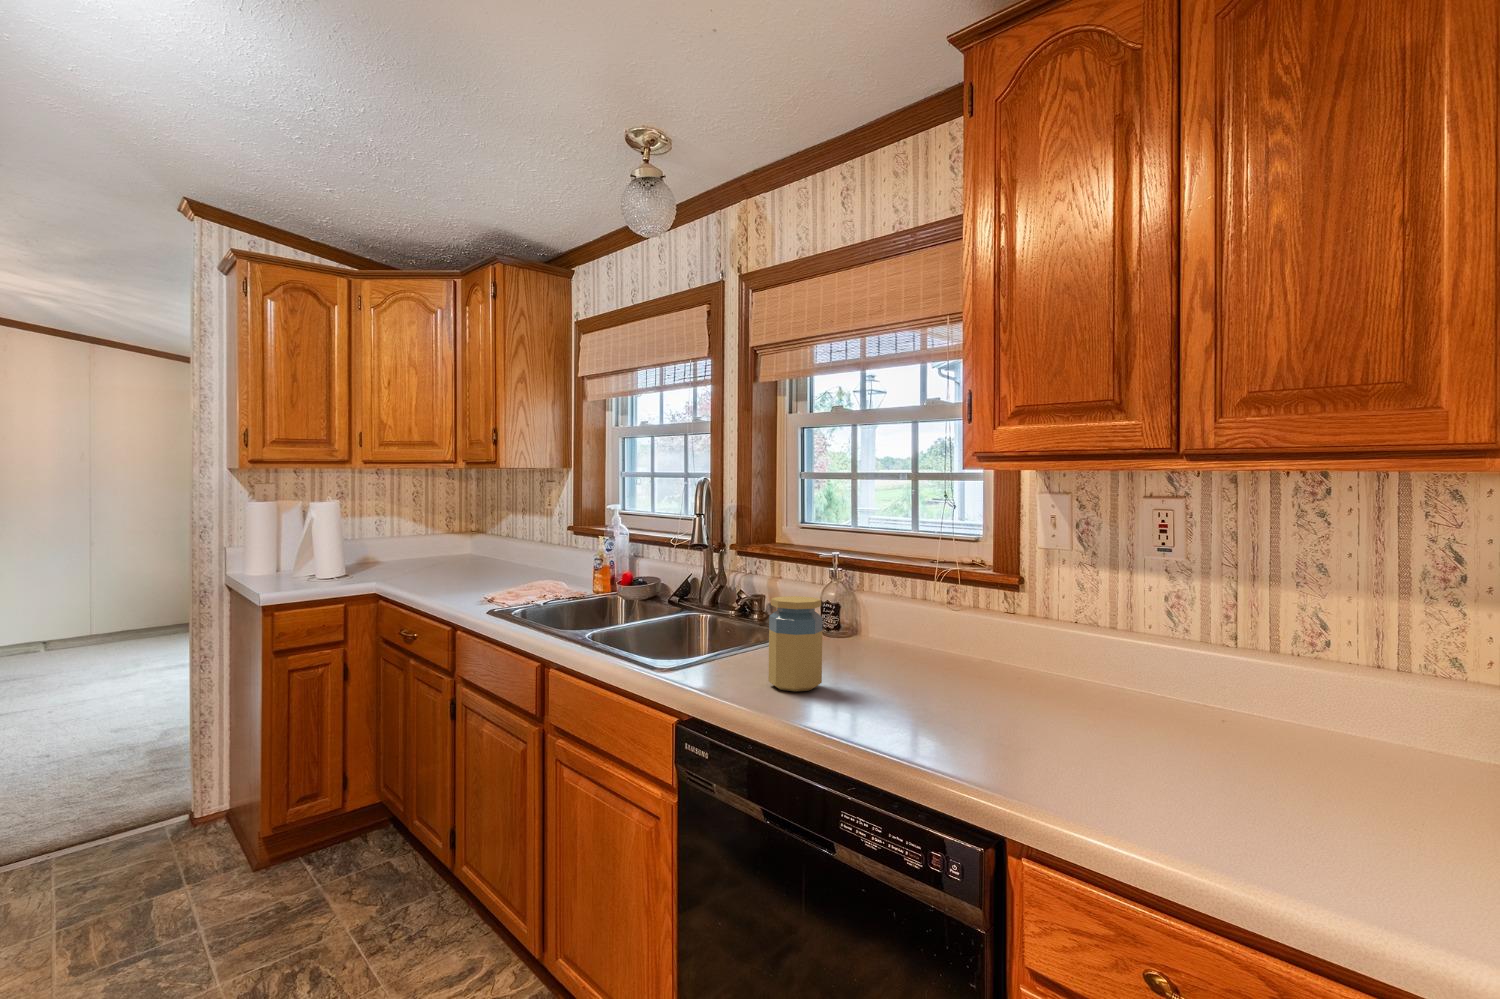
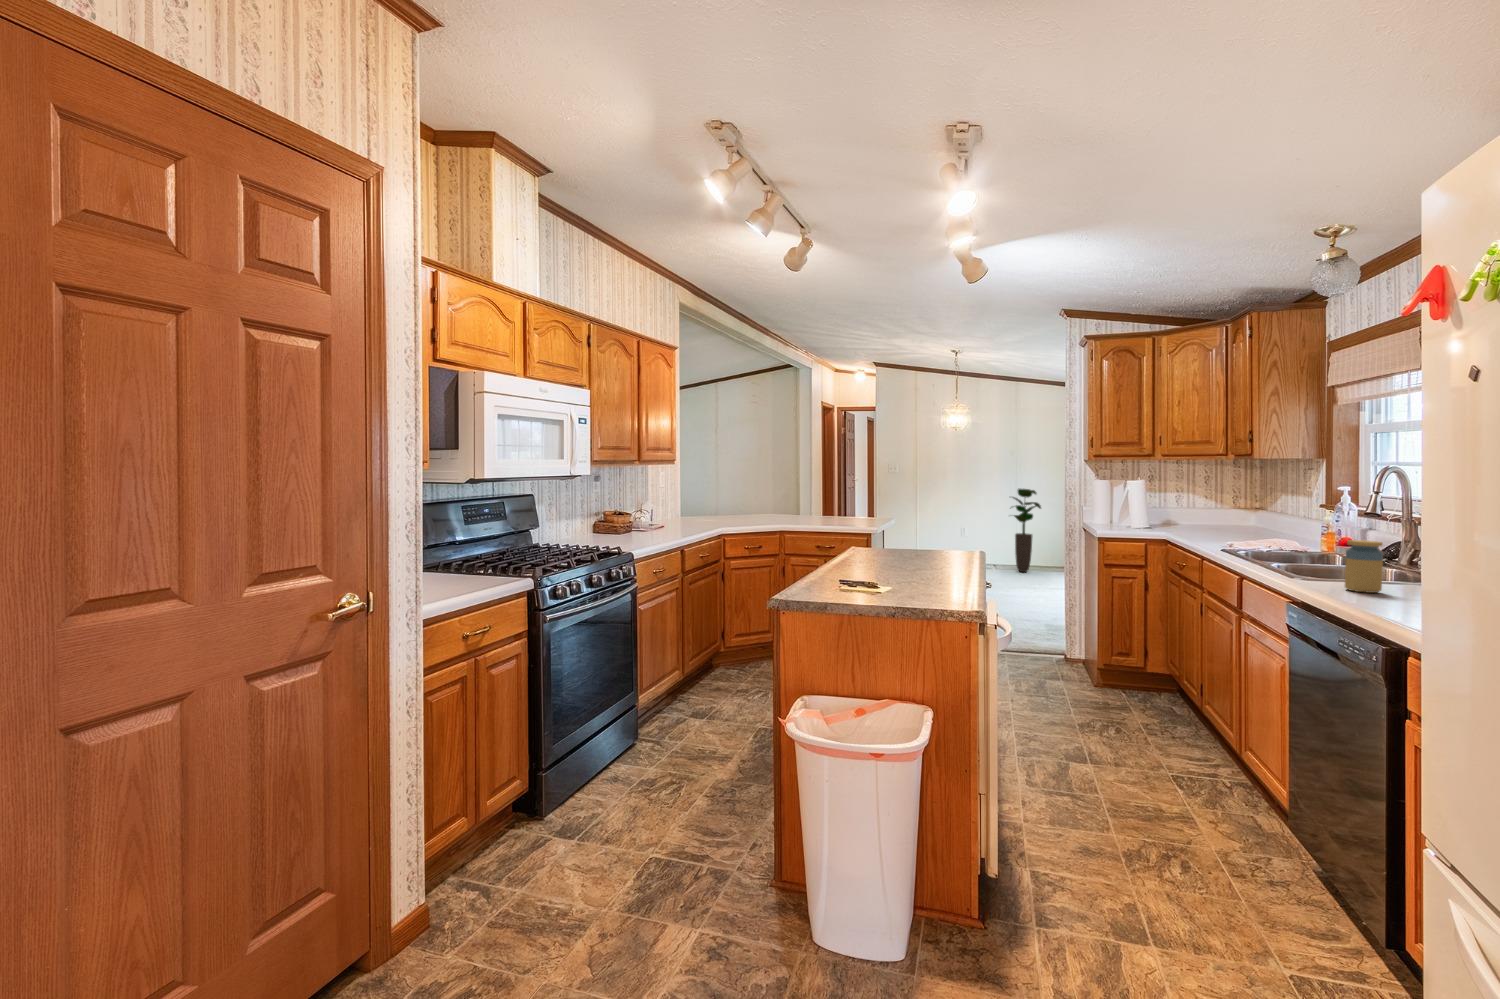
potted plant: none [82,514,153,641] -> present [1013,489,1041,572]

